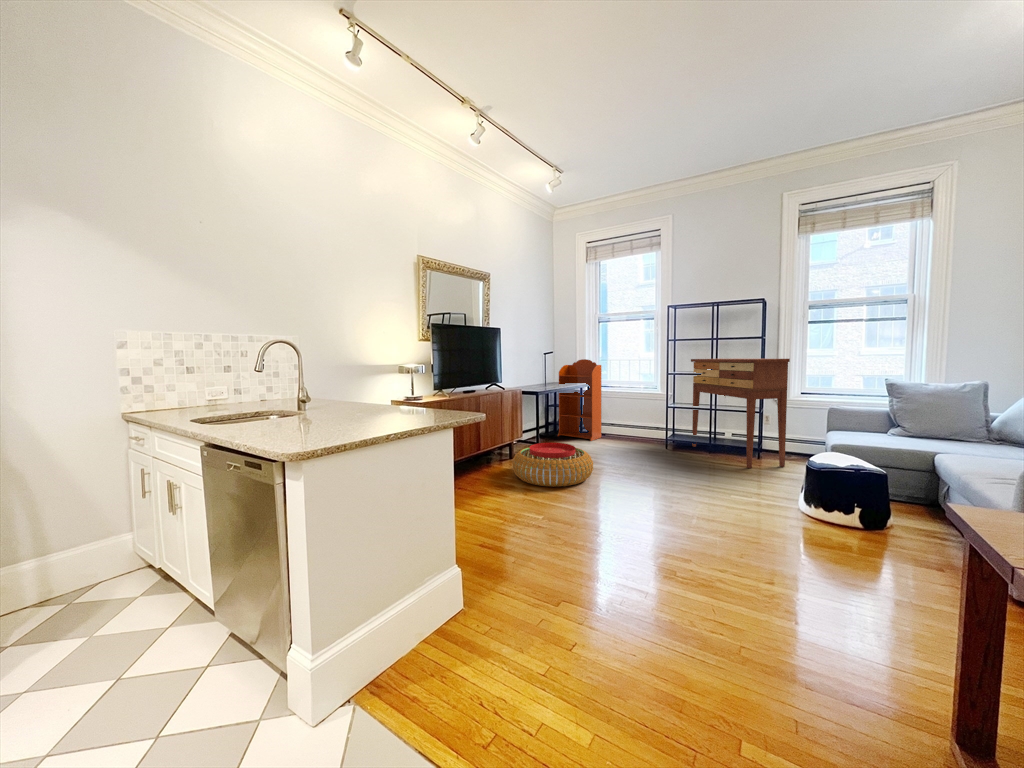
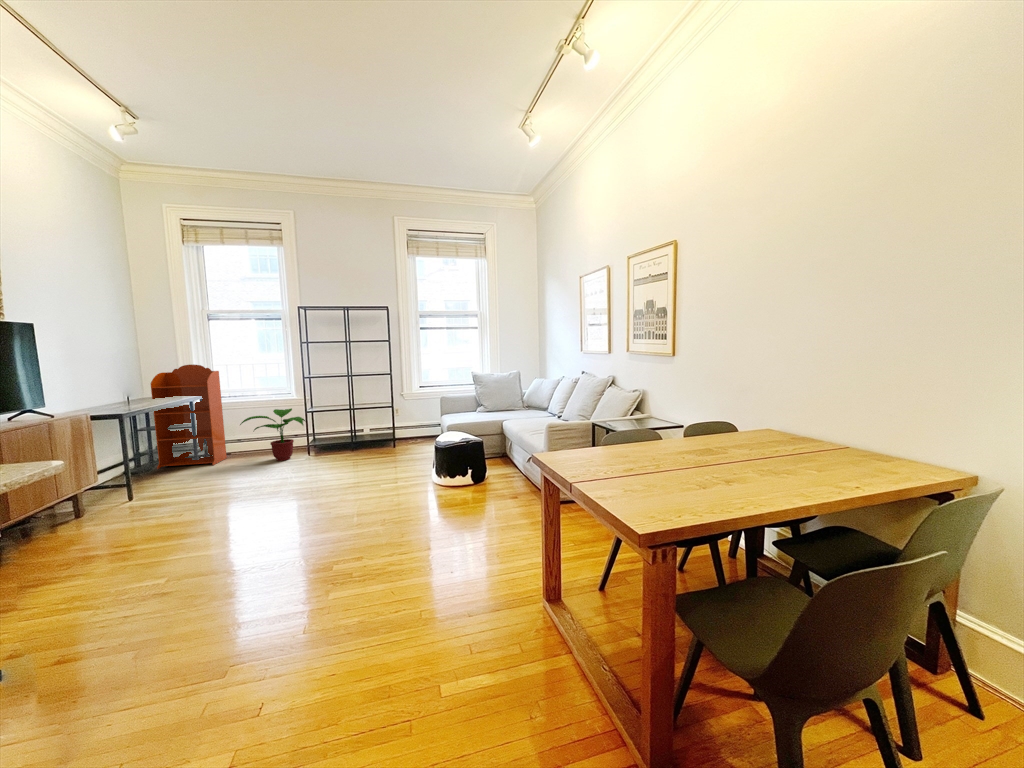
console table: present [691,359,790,468] -> none [327,360,415,457]
potted plant: none [611,401,665,448] -> present [240,408,305,461]
pouf: present [512,443,593,487] -> none [94,476,233,543]

